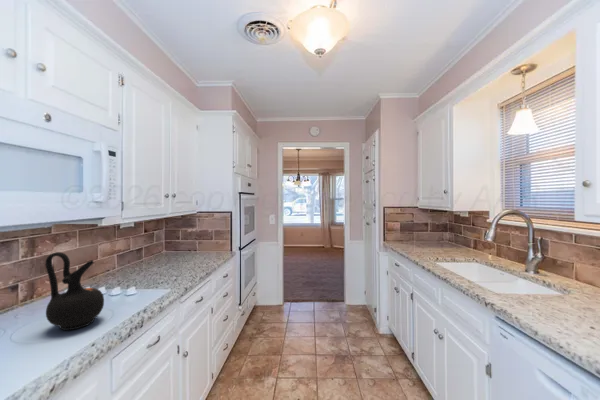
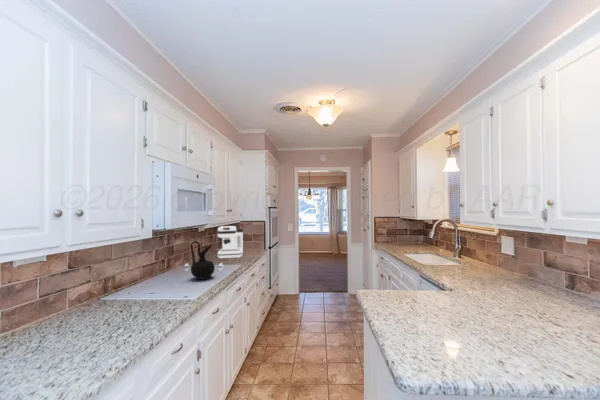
coffee maker: none [148,219,194,270] -> present [218,226,243,258]

